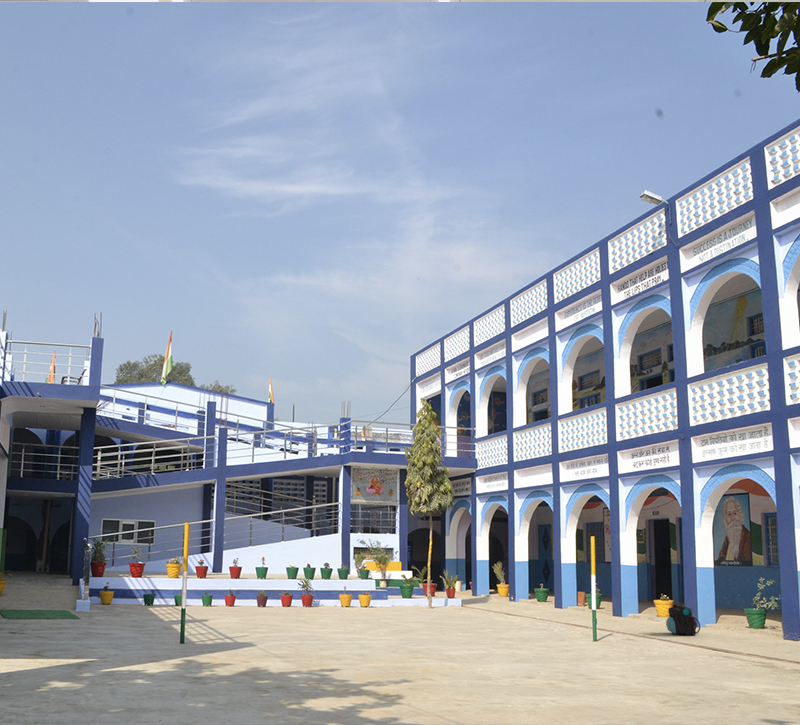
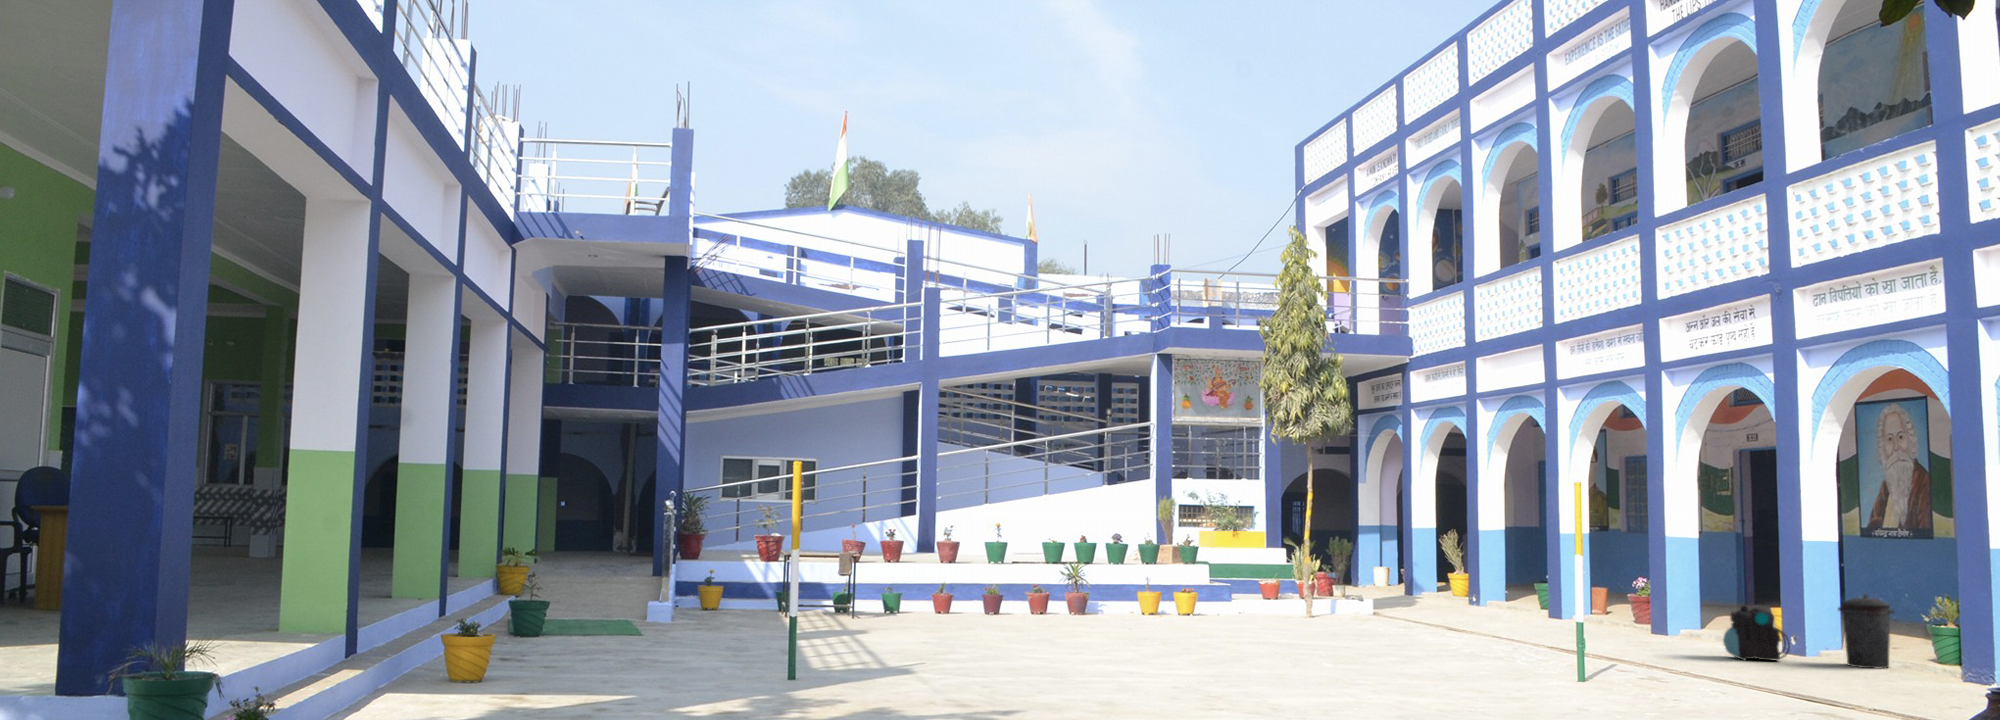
trash can: none [722,597,750,638] -> present [1838,594,1895,668]

